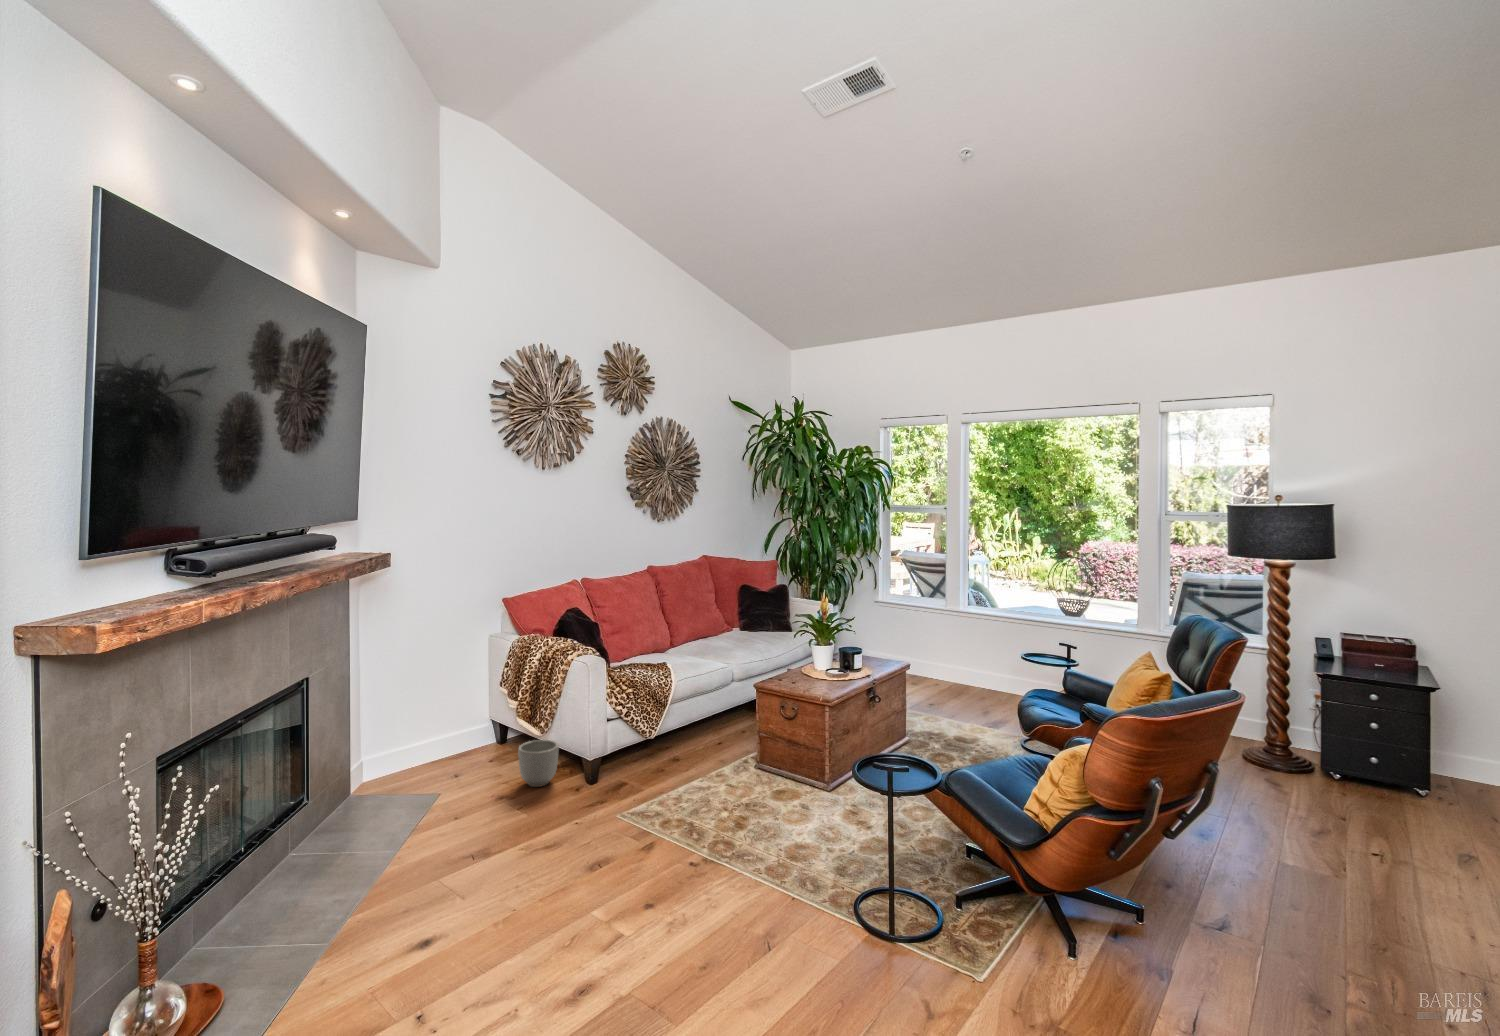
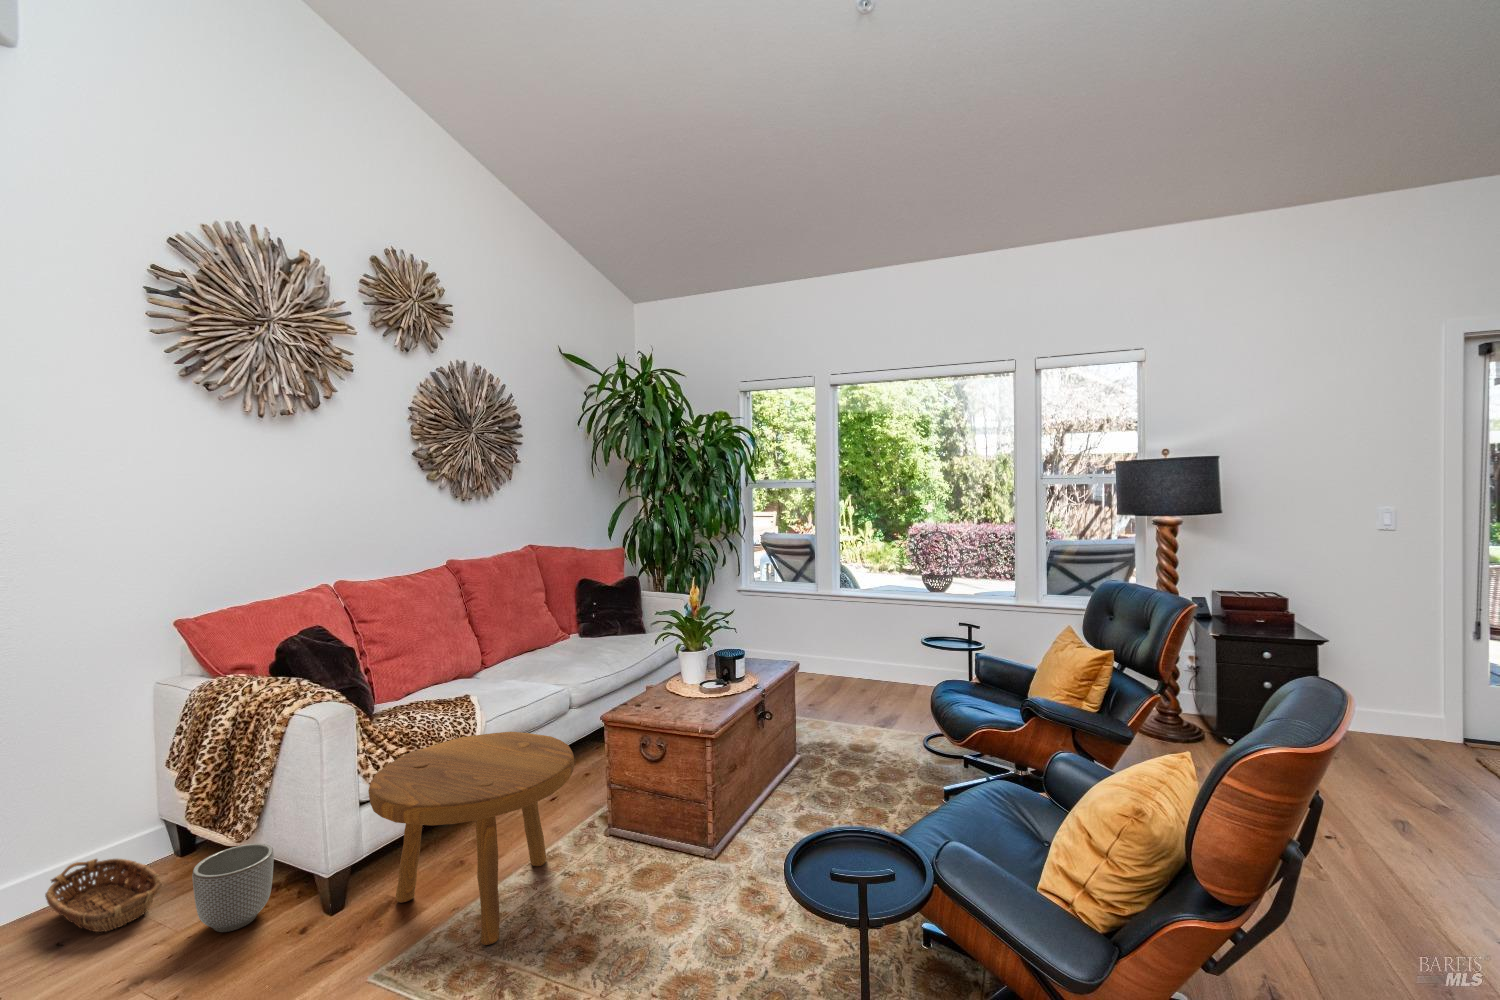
footstool: none [616,690,737,812] -> present [368,732,574,945]
basket: none [423,738,512,785] -> present [45,859,162,932]

